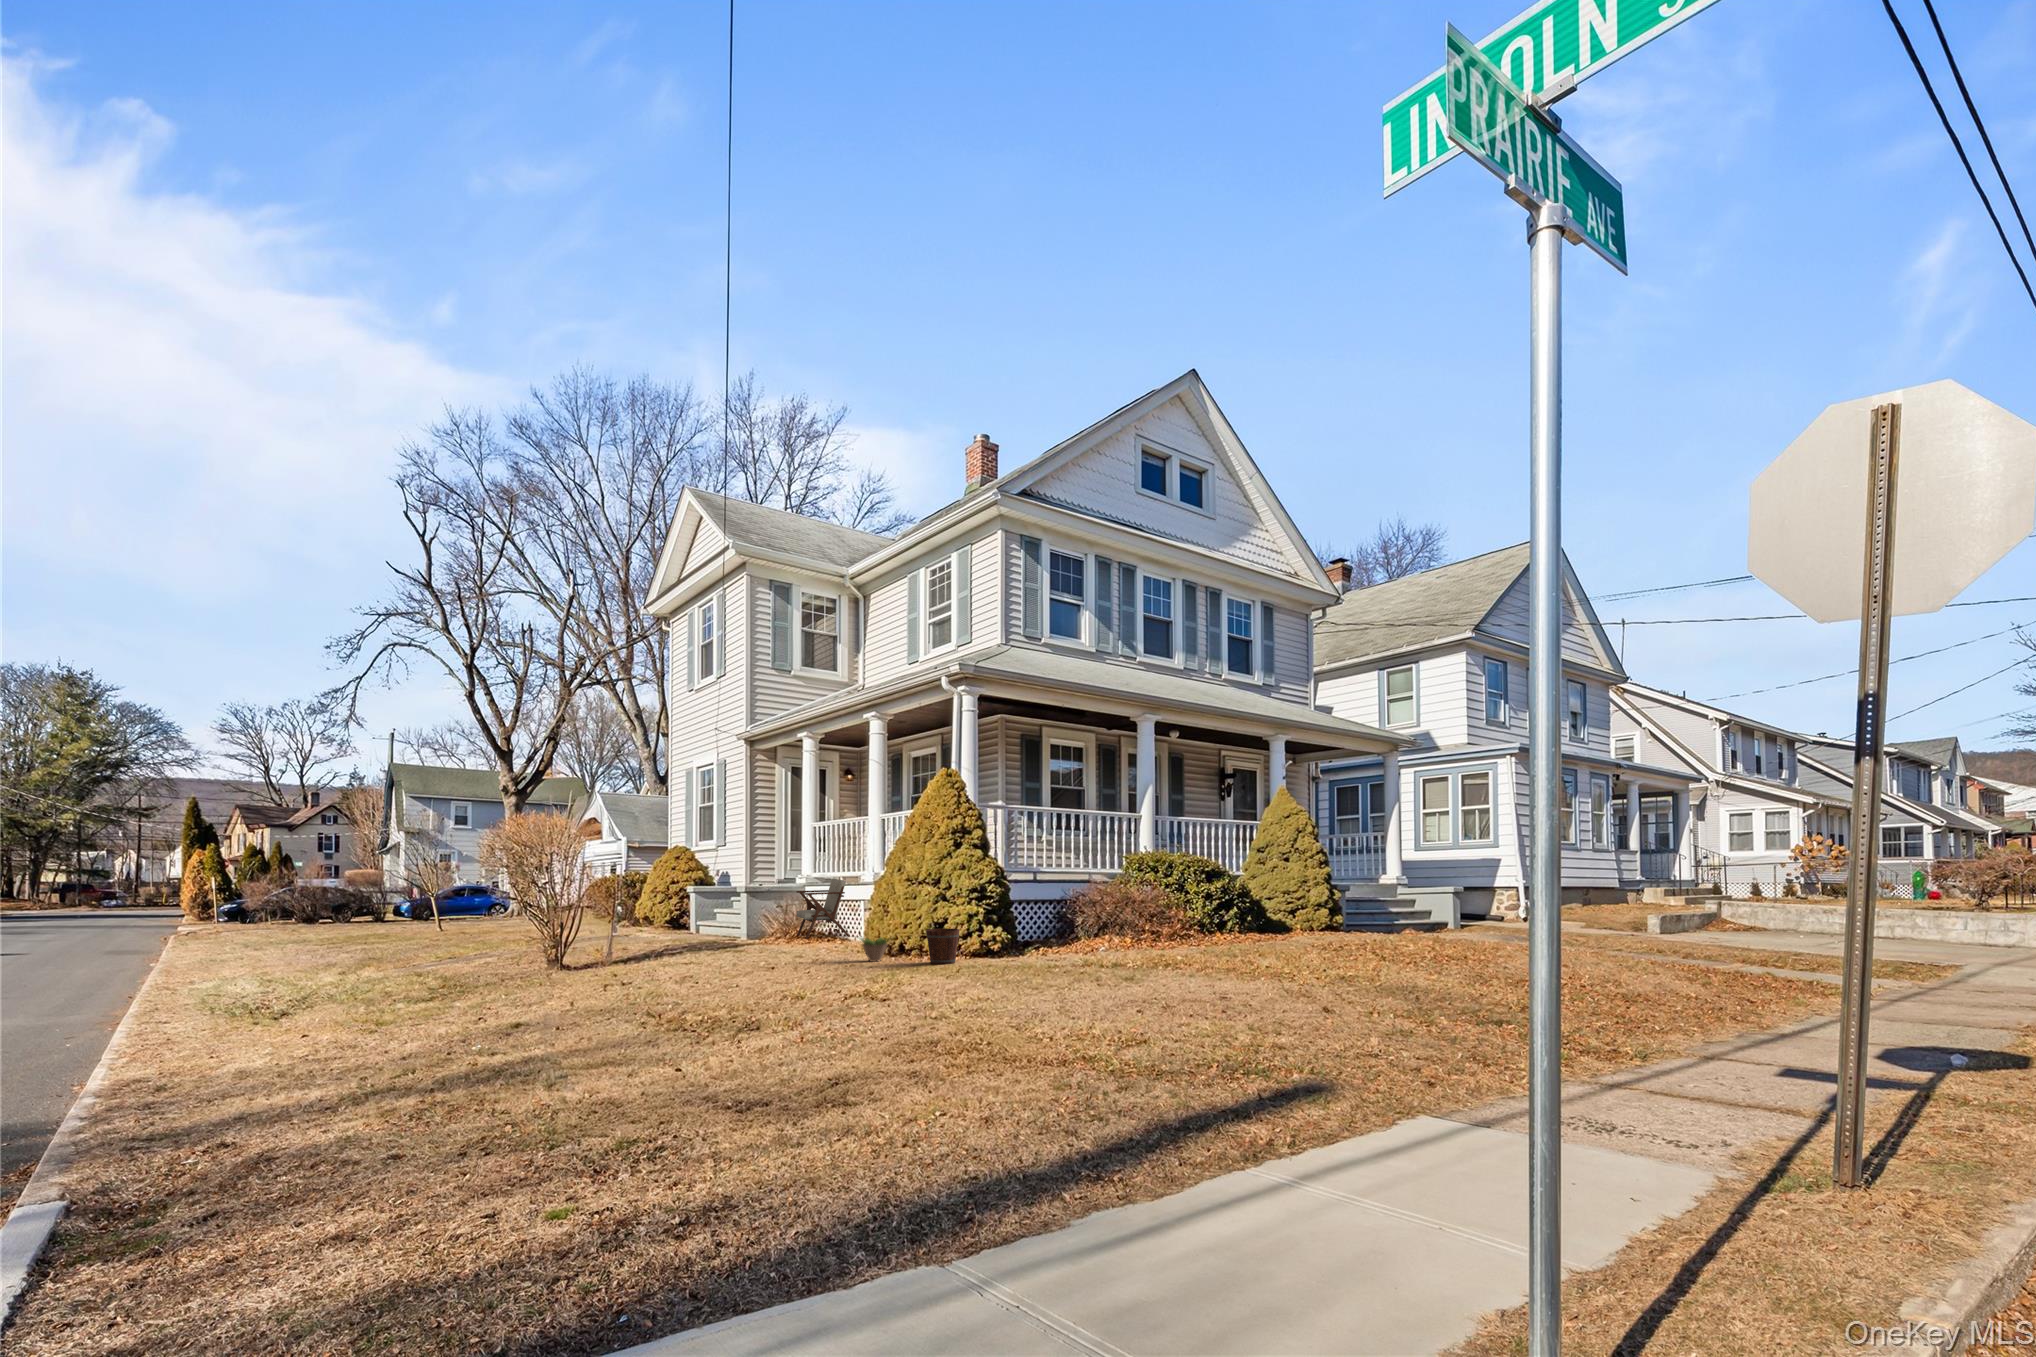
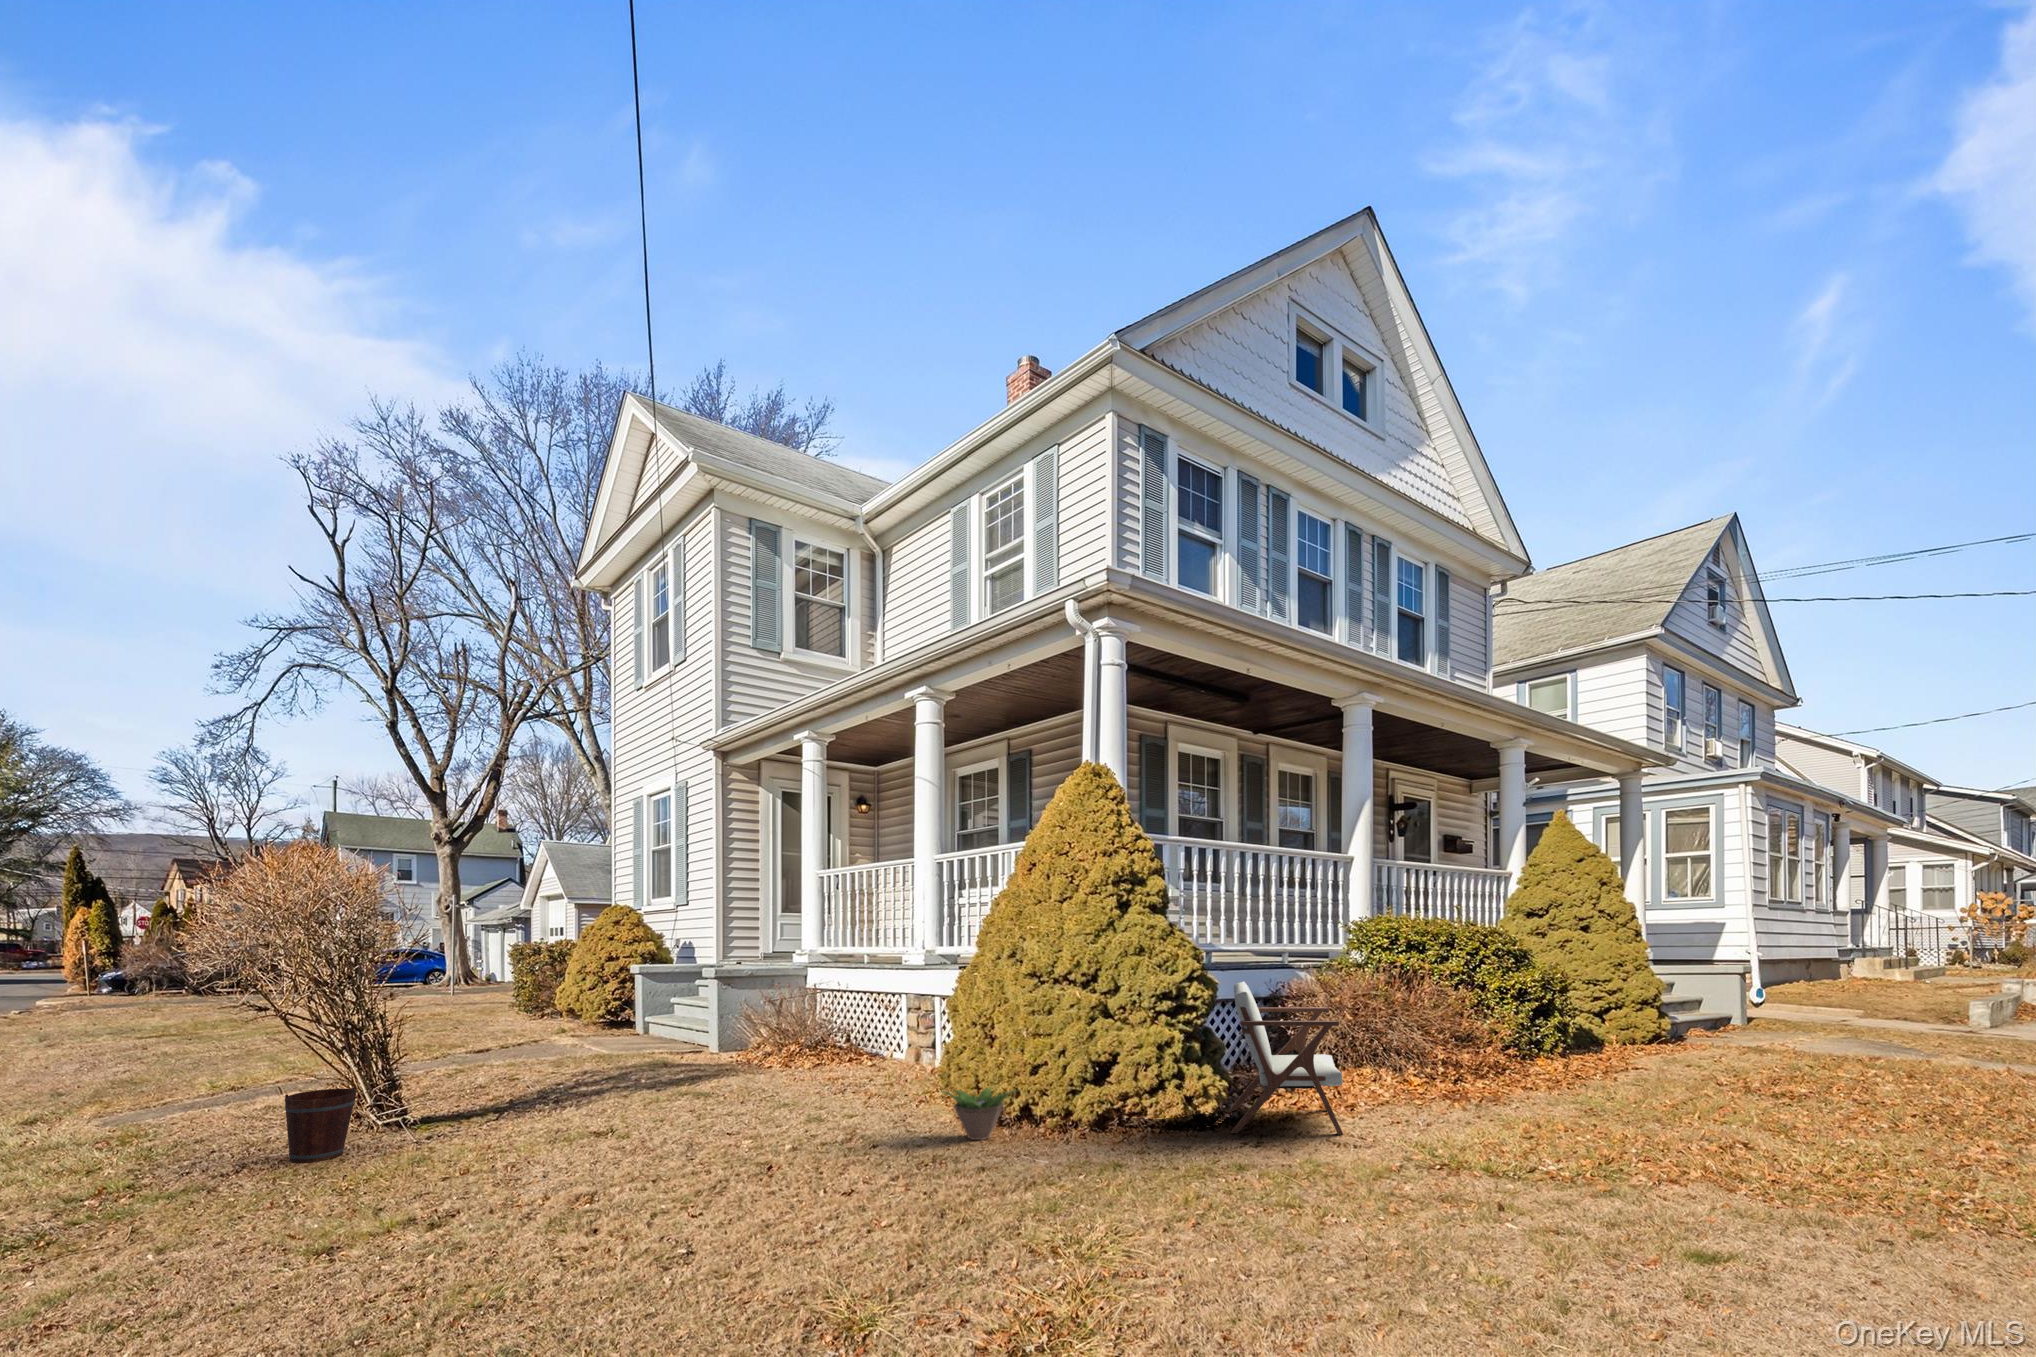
lounge chair: present [796,879,850,939] -> present [1230,982,1343,1135]
bucket: present [926,927,959,964] -> present [285,1087,357,1163]

